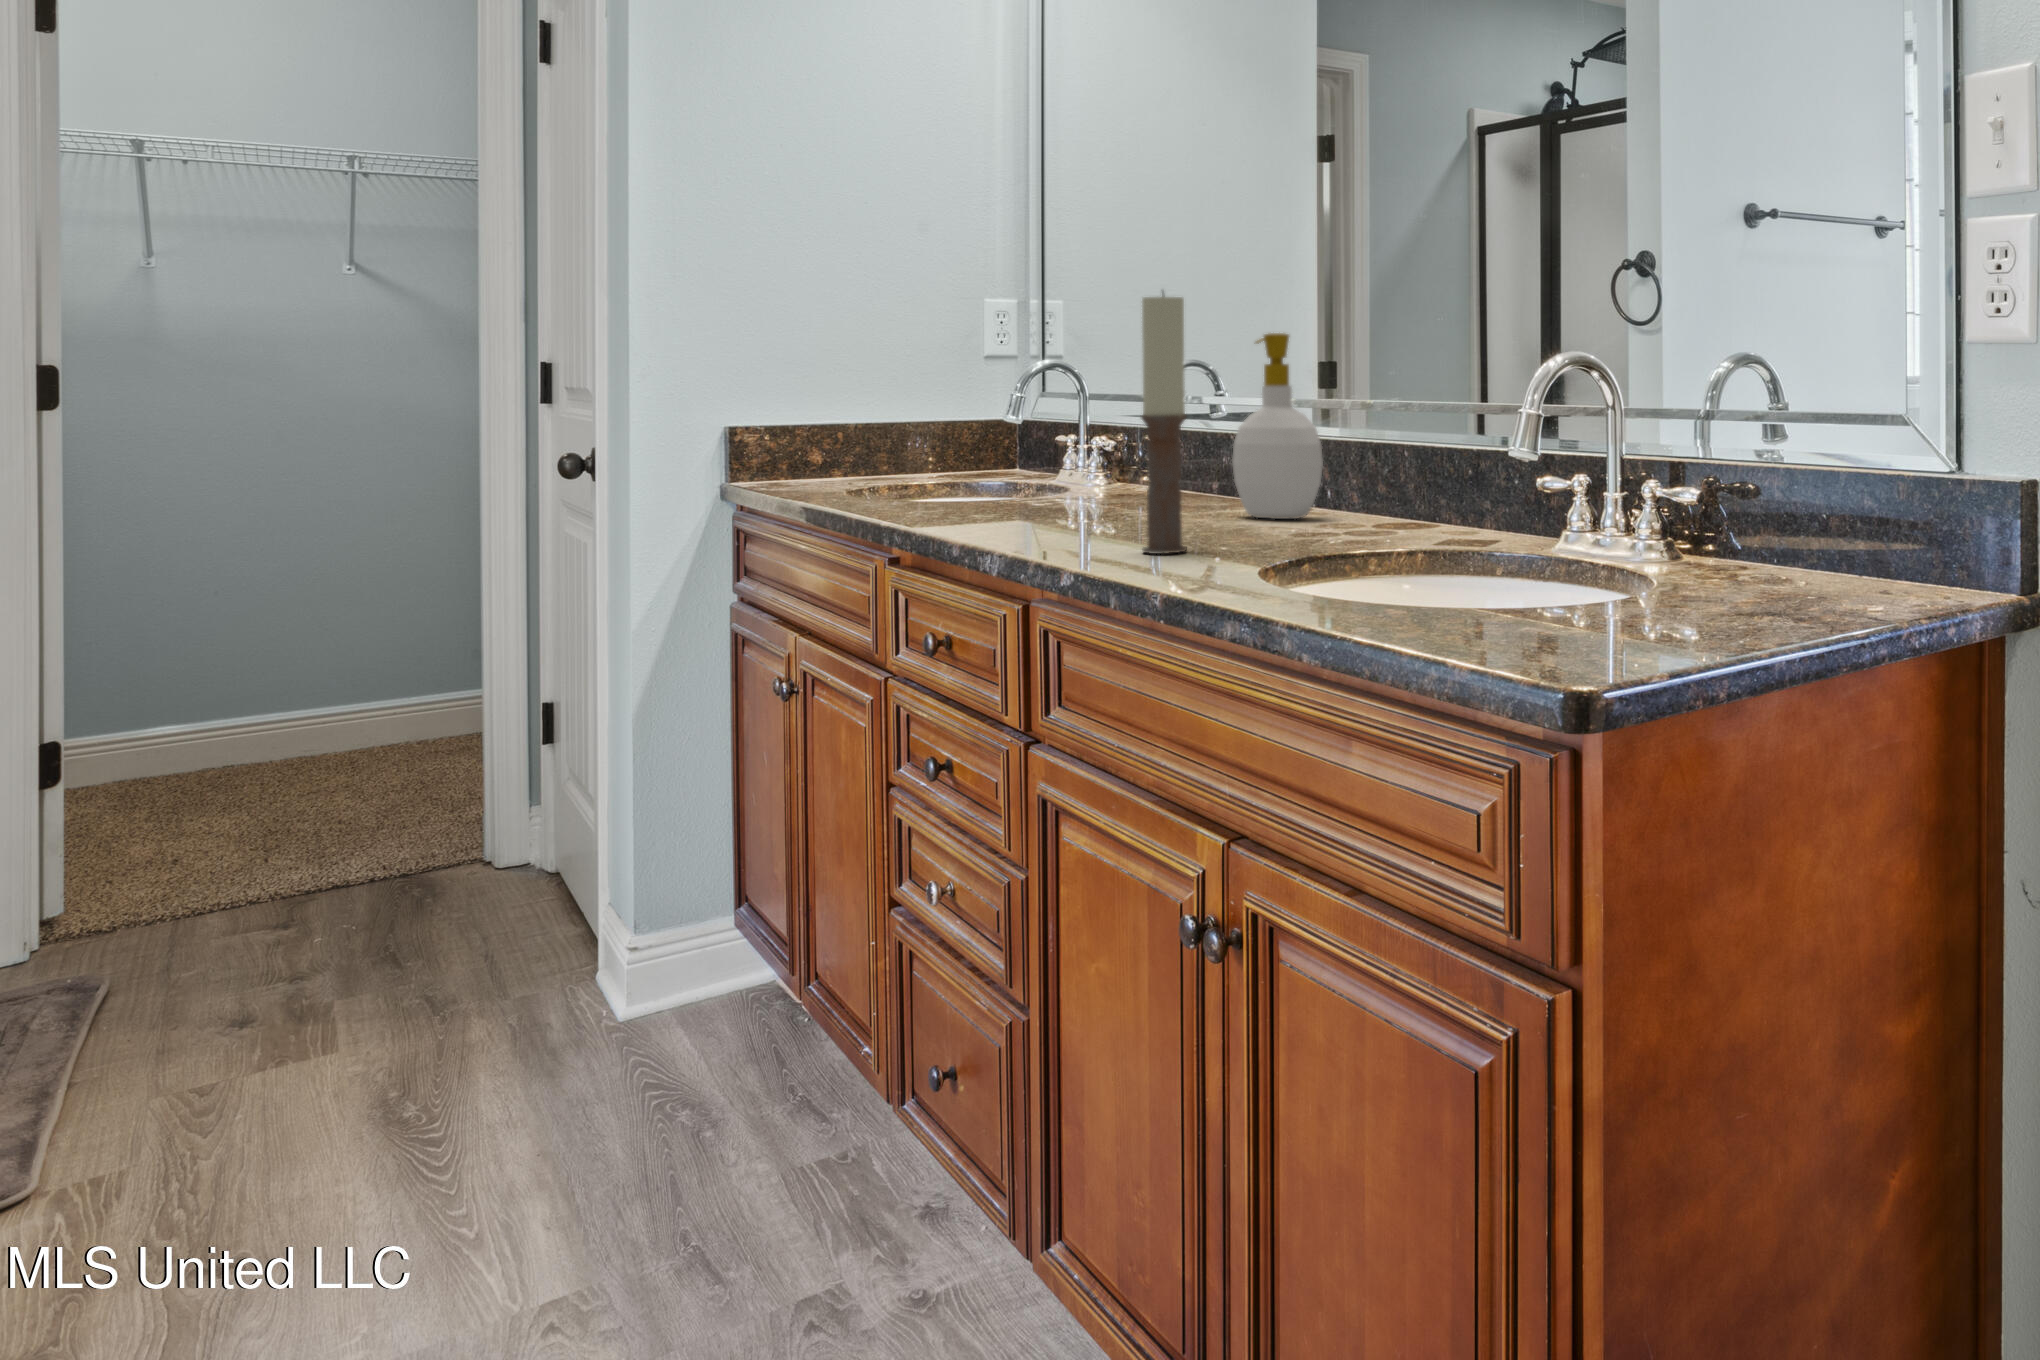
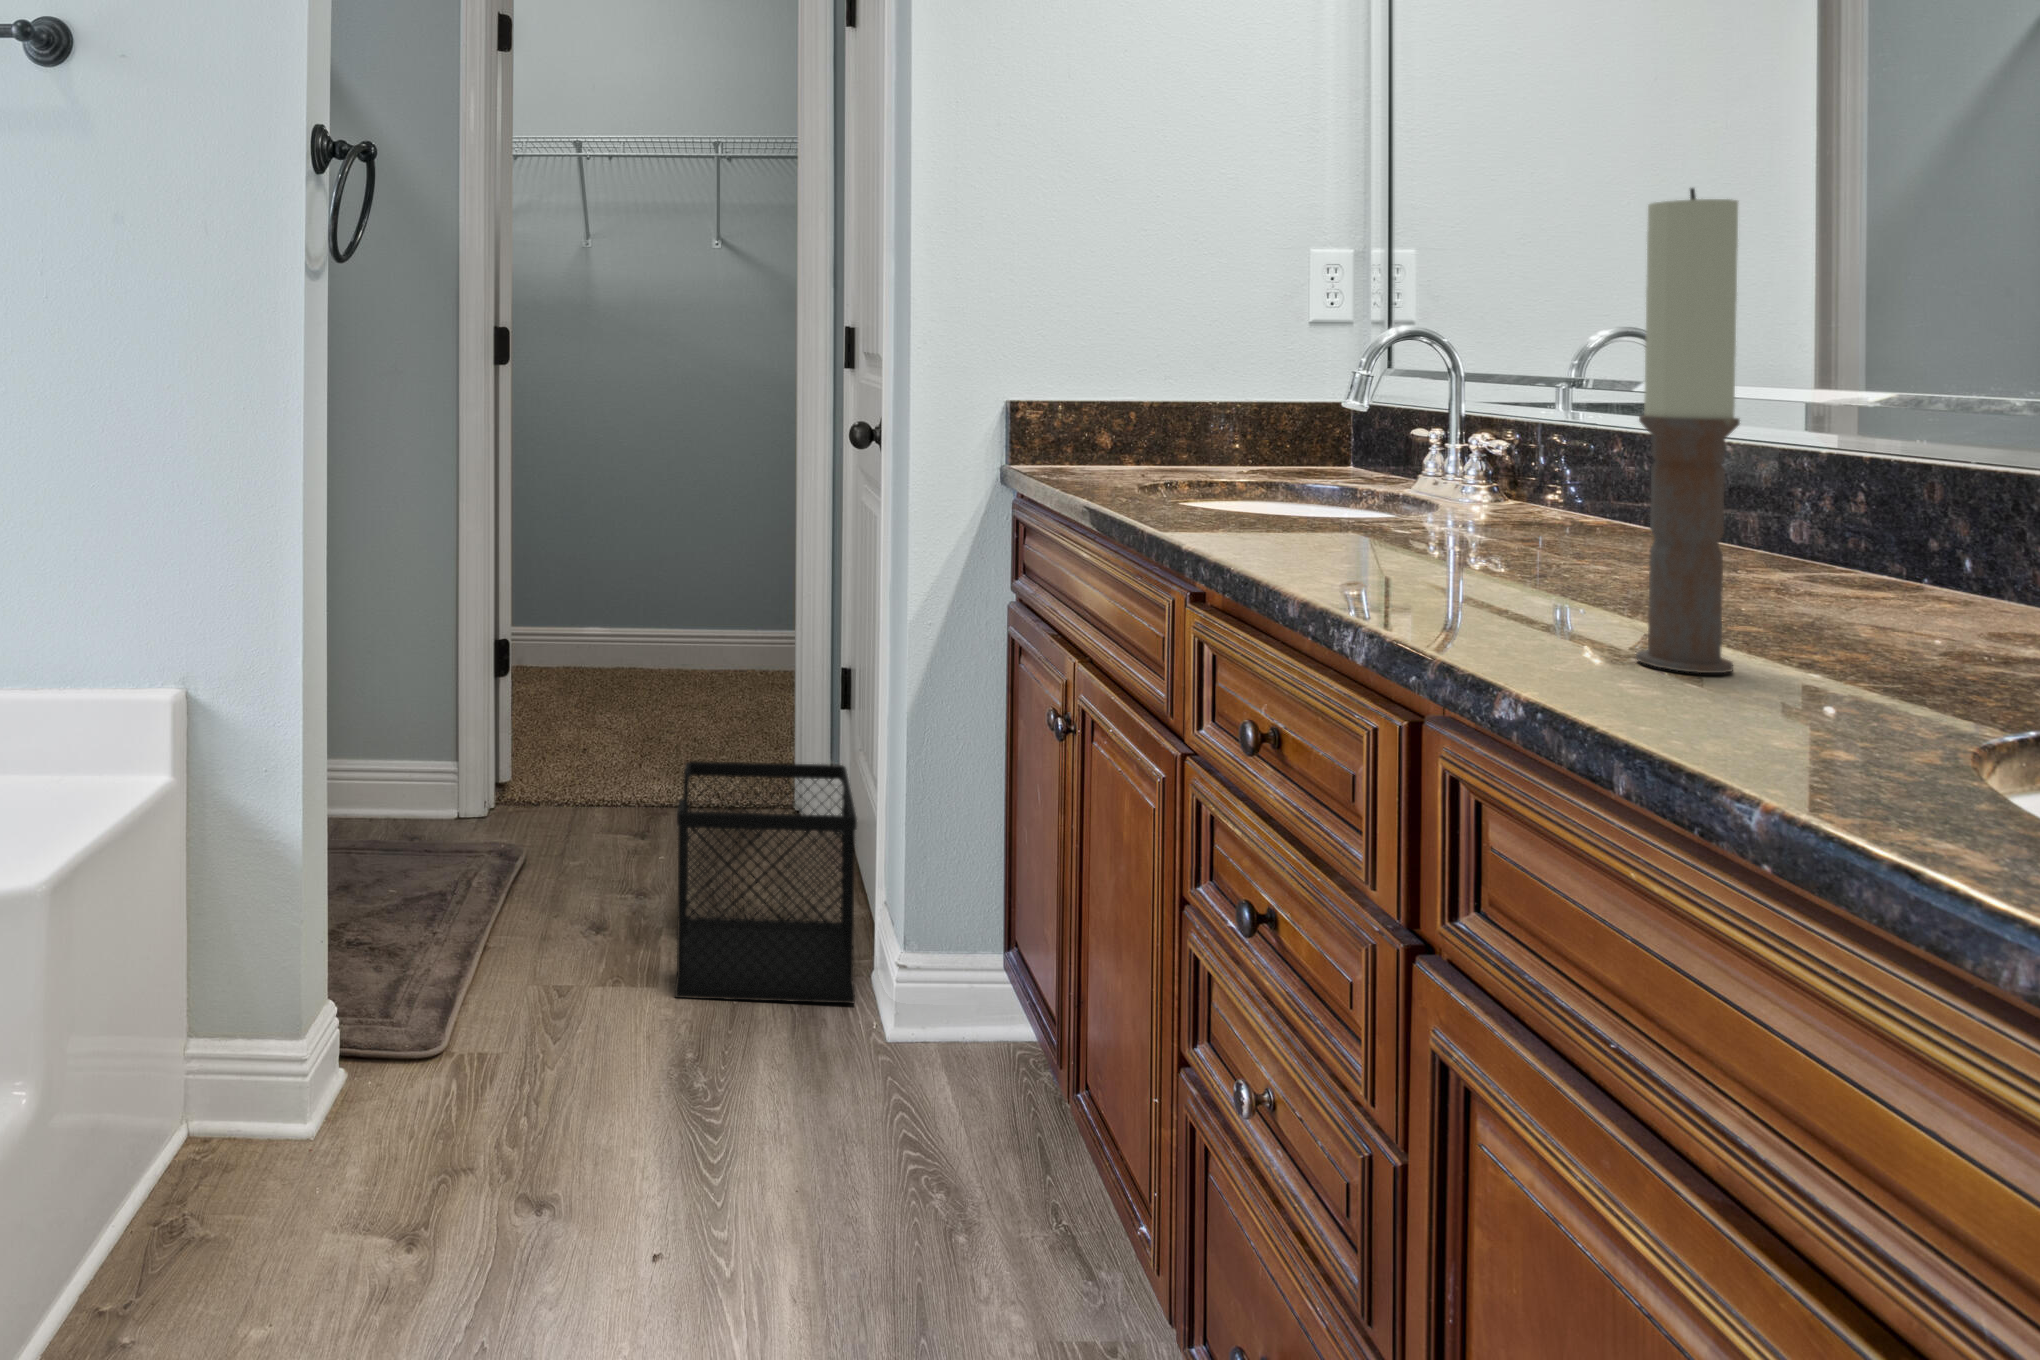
soap bottle: present [1232,333,1323,519] -> none [1762,277,1974,610]
wastebasket: none [359,790,578,1054] -> present [675,761,857,1003]

